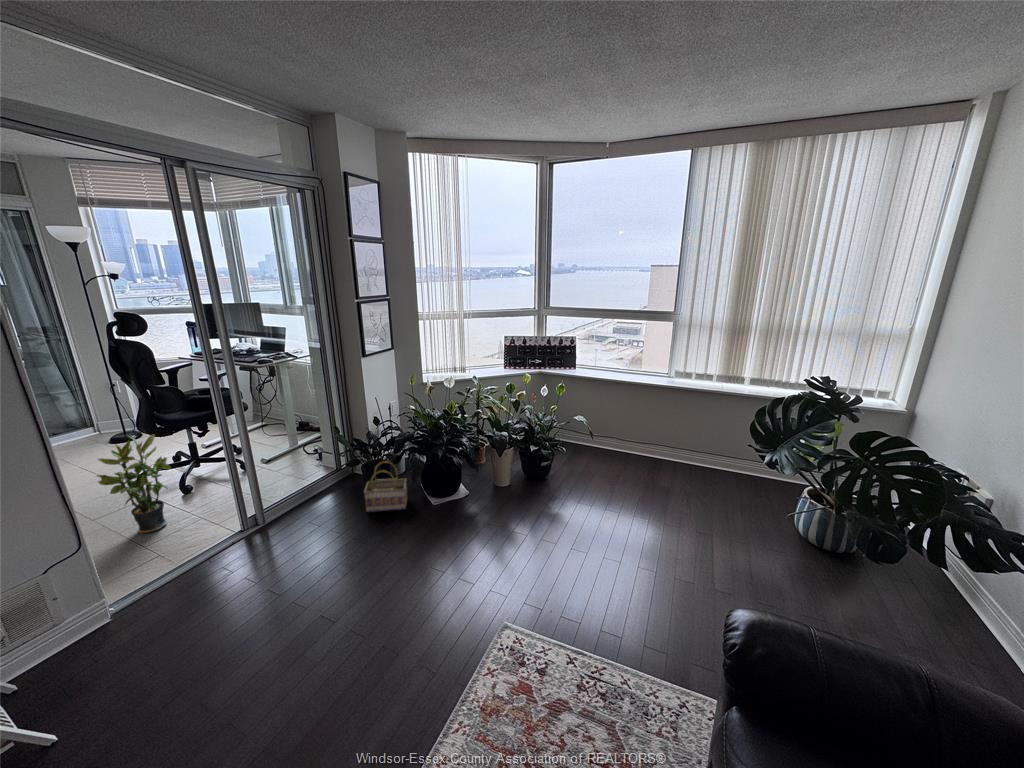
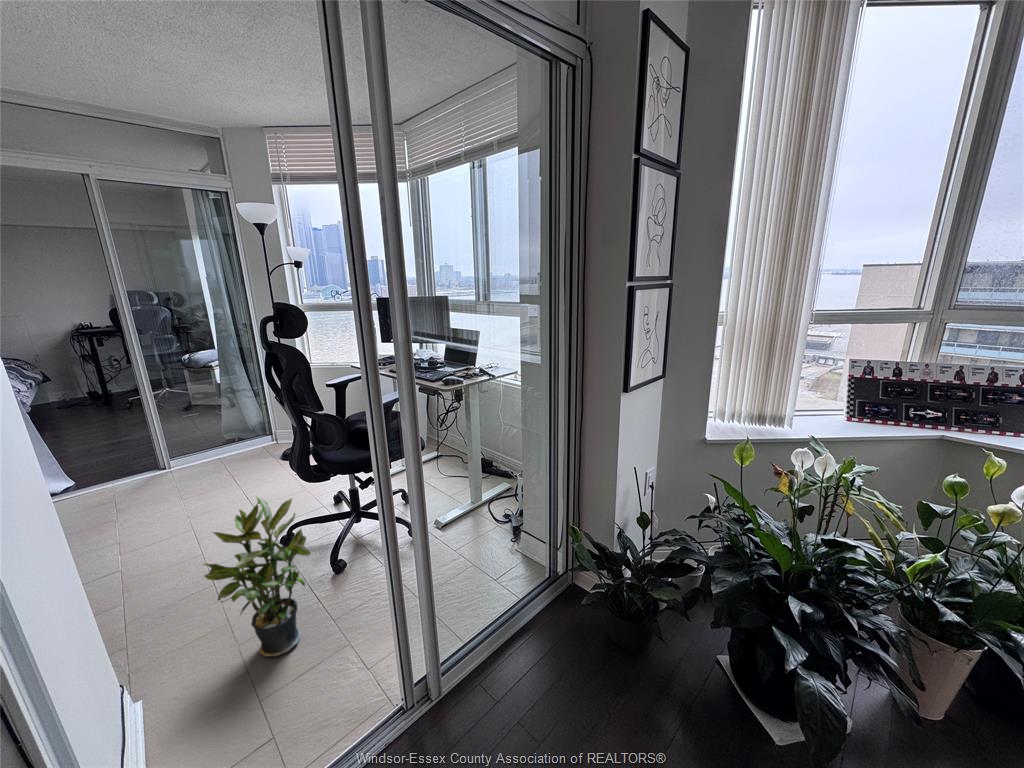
basket: present [364,461,407,512] -> none [621,610,714,731]

